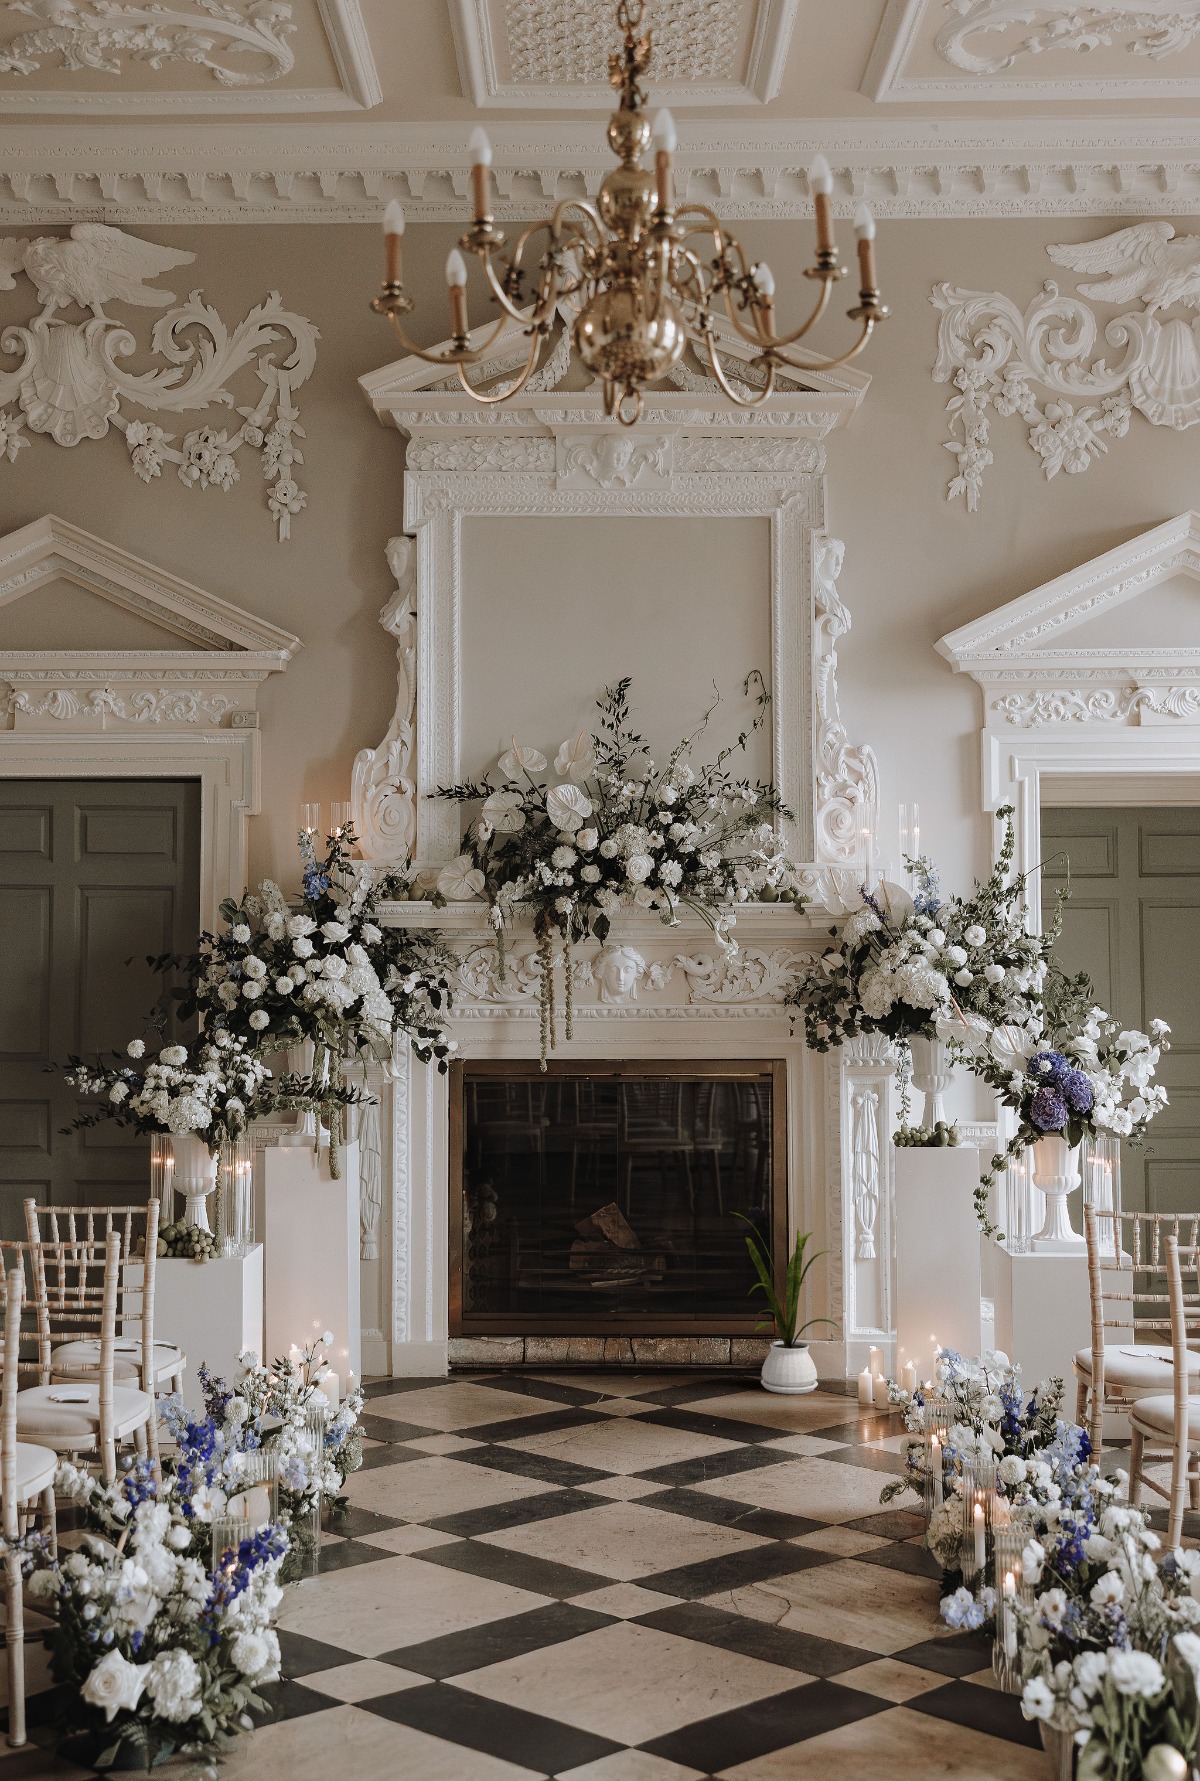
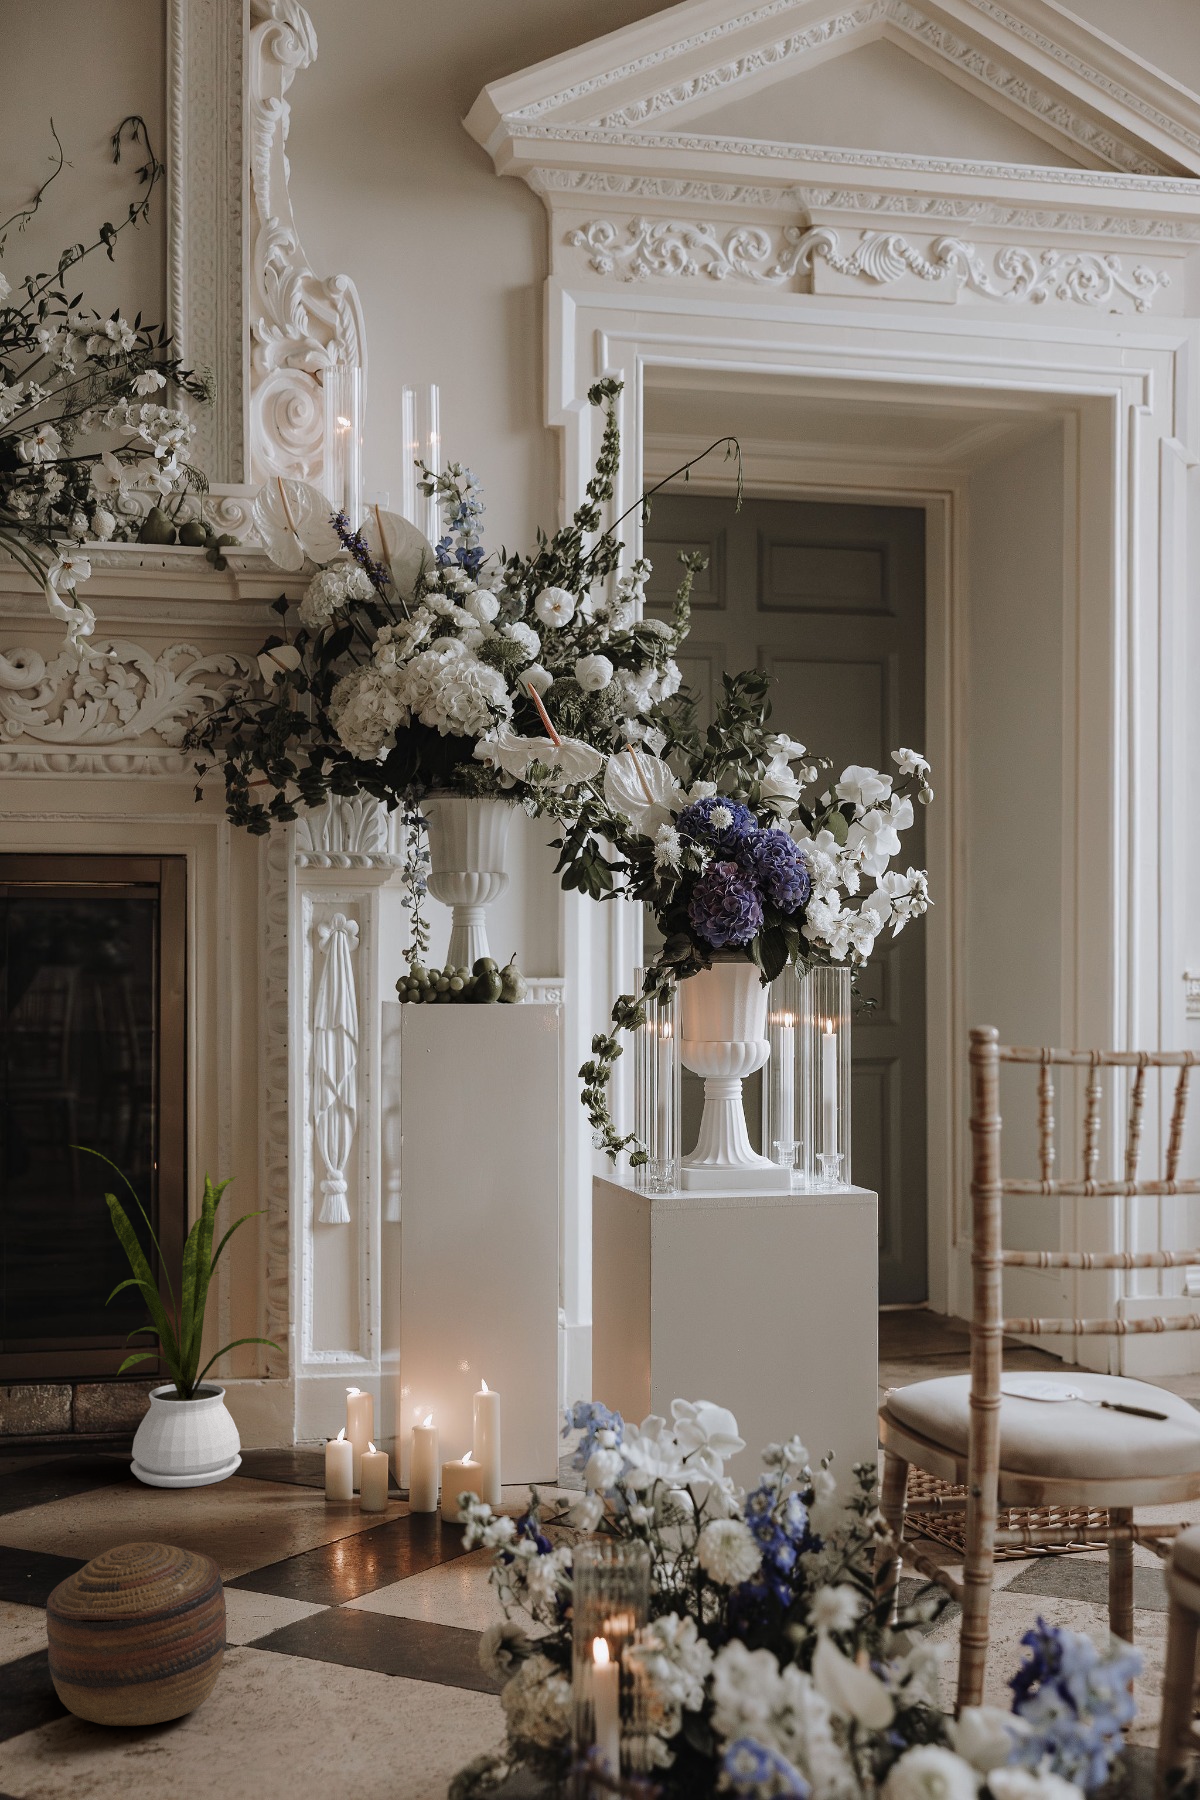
basket: none [737,1393,813,1472] -> present [46,1542,226,1726]

